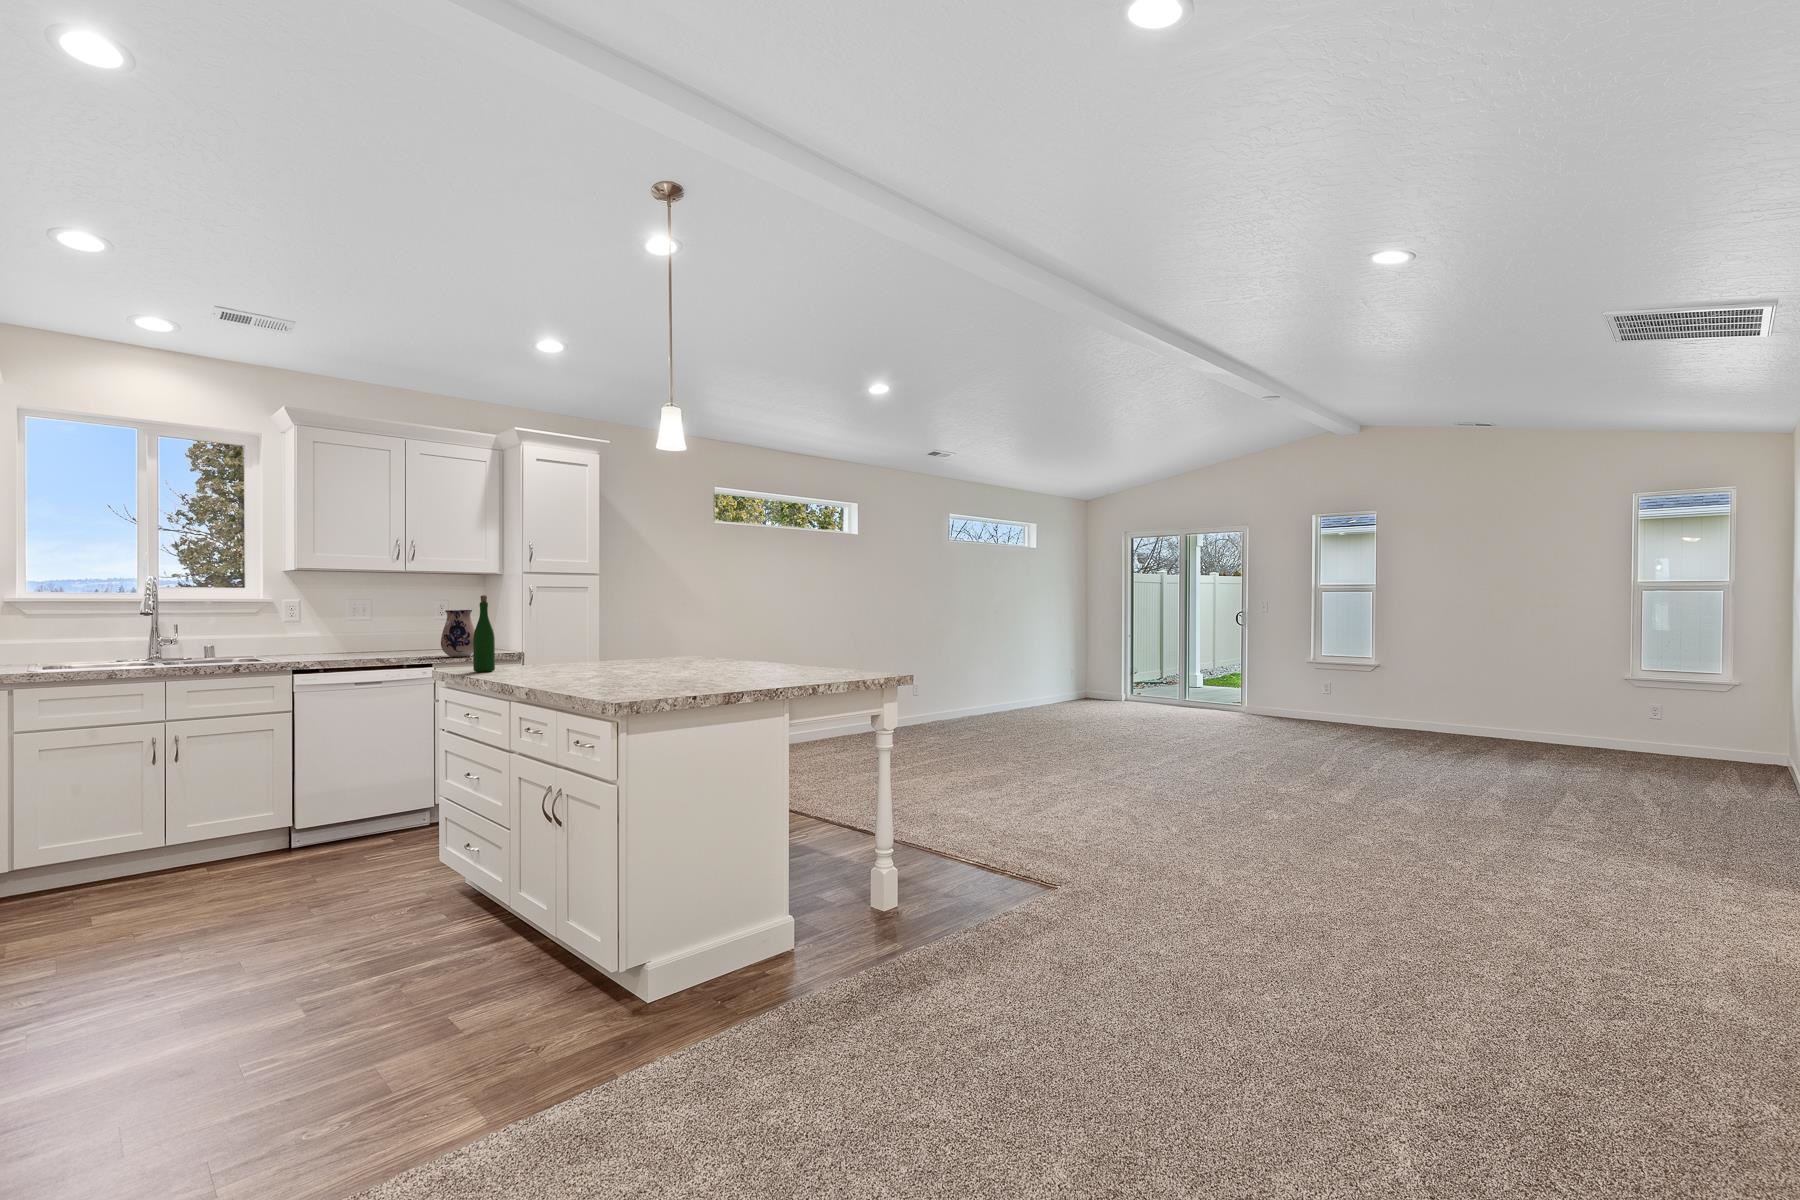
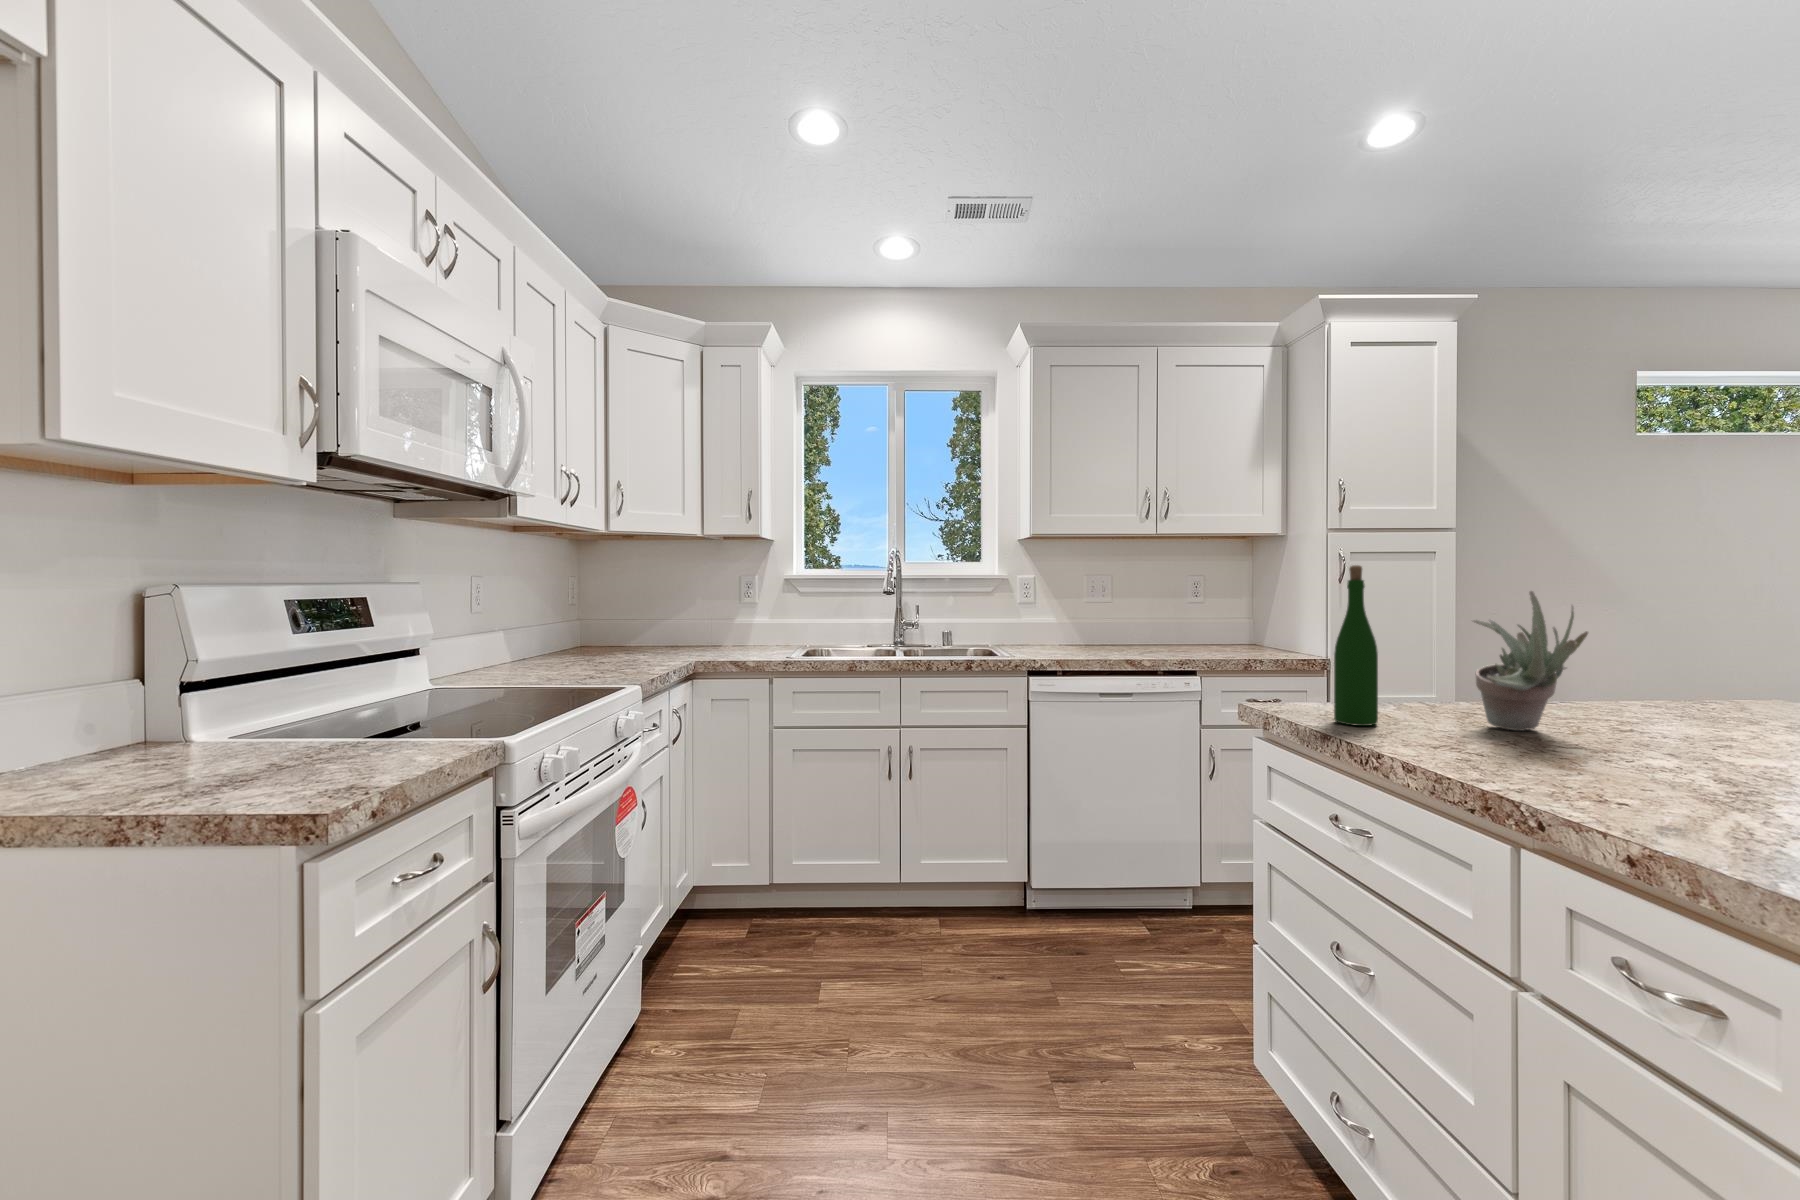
succulent plant: none [530,607,576,669] -> present [1473,591,1588,731]
ceramic pitcher: present [441,610,475,657] -> none [1205,589,1257,658]

